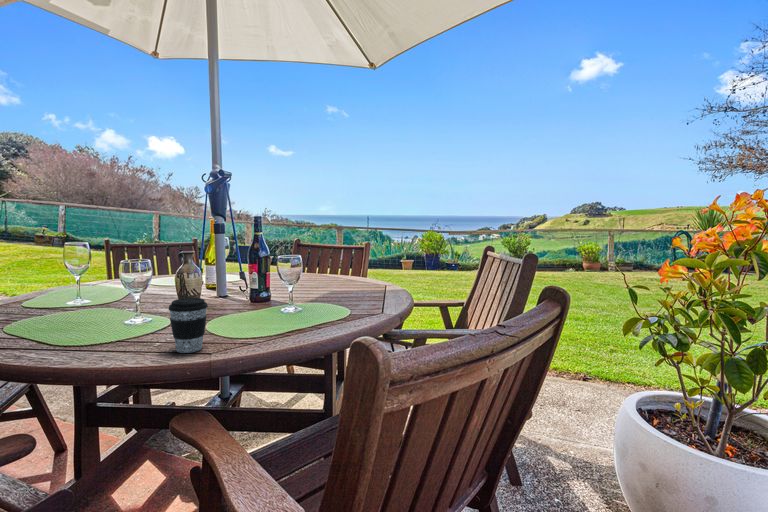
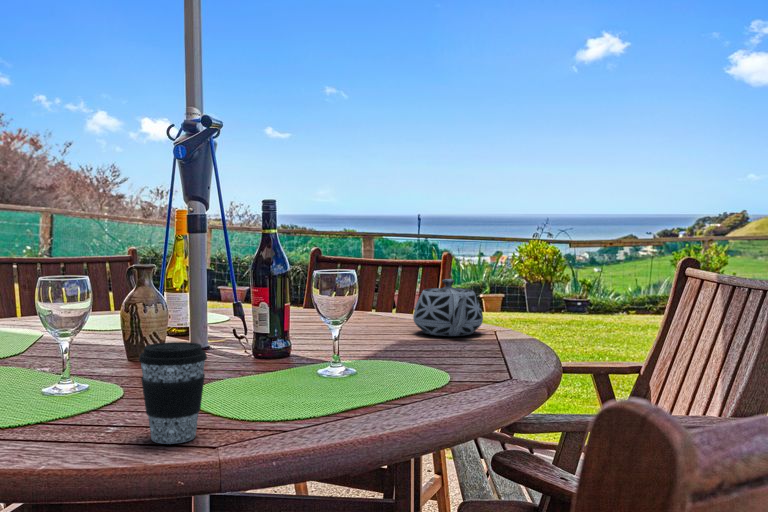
teapot: none [341,258,377,288] -> present [413,279,483,336]

